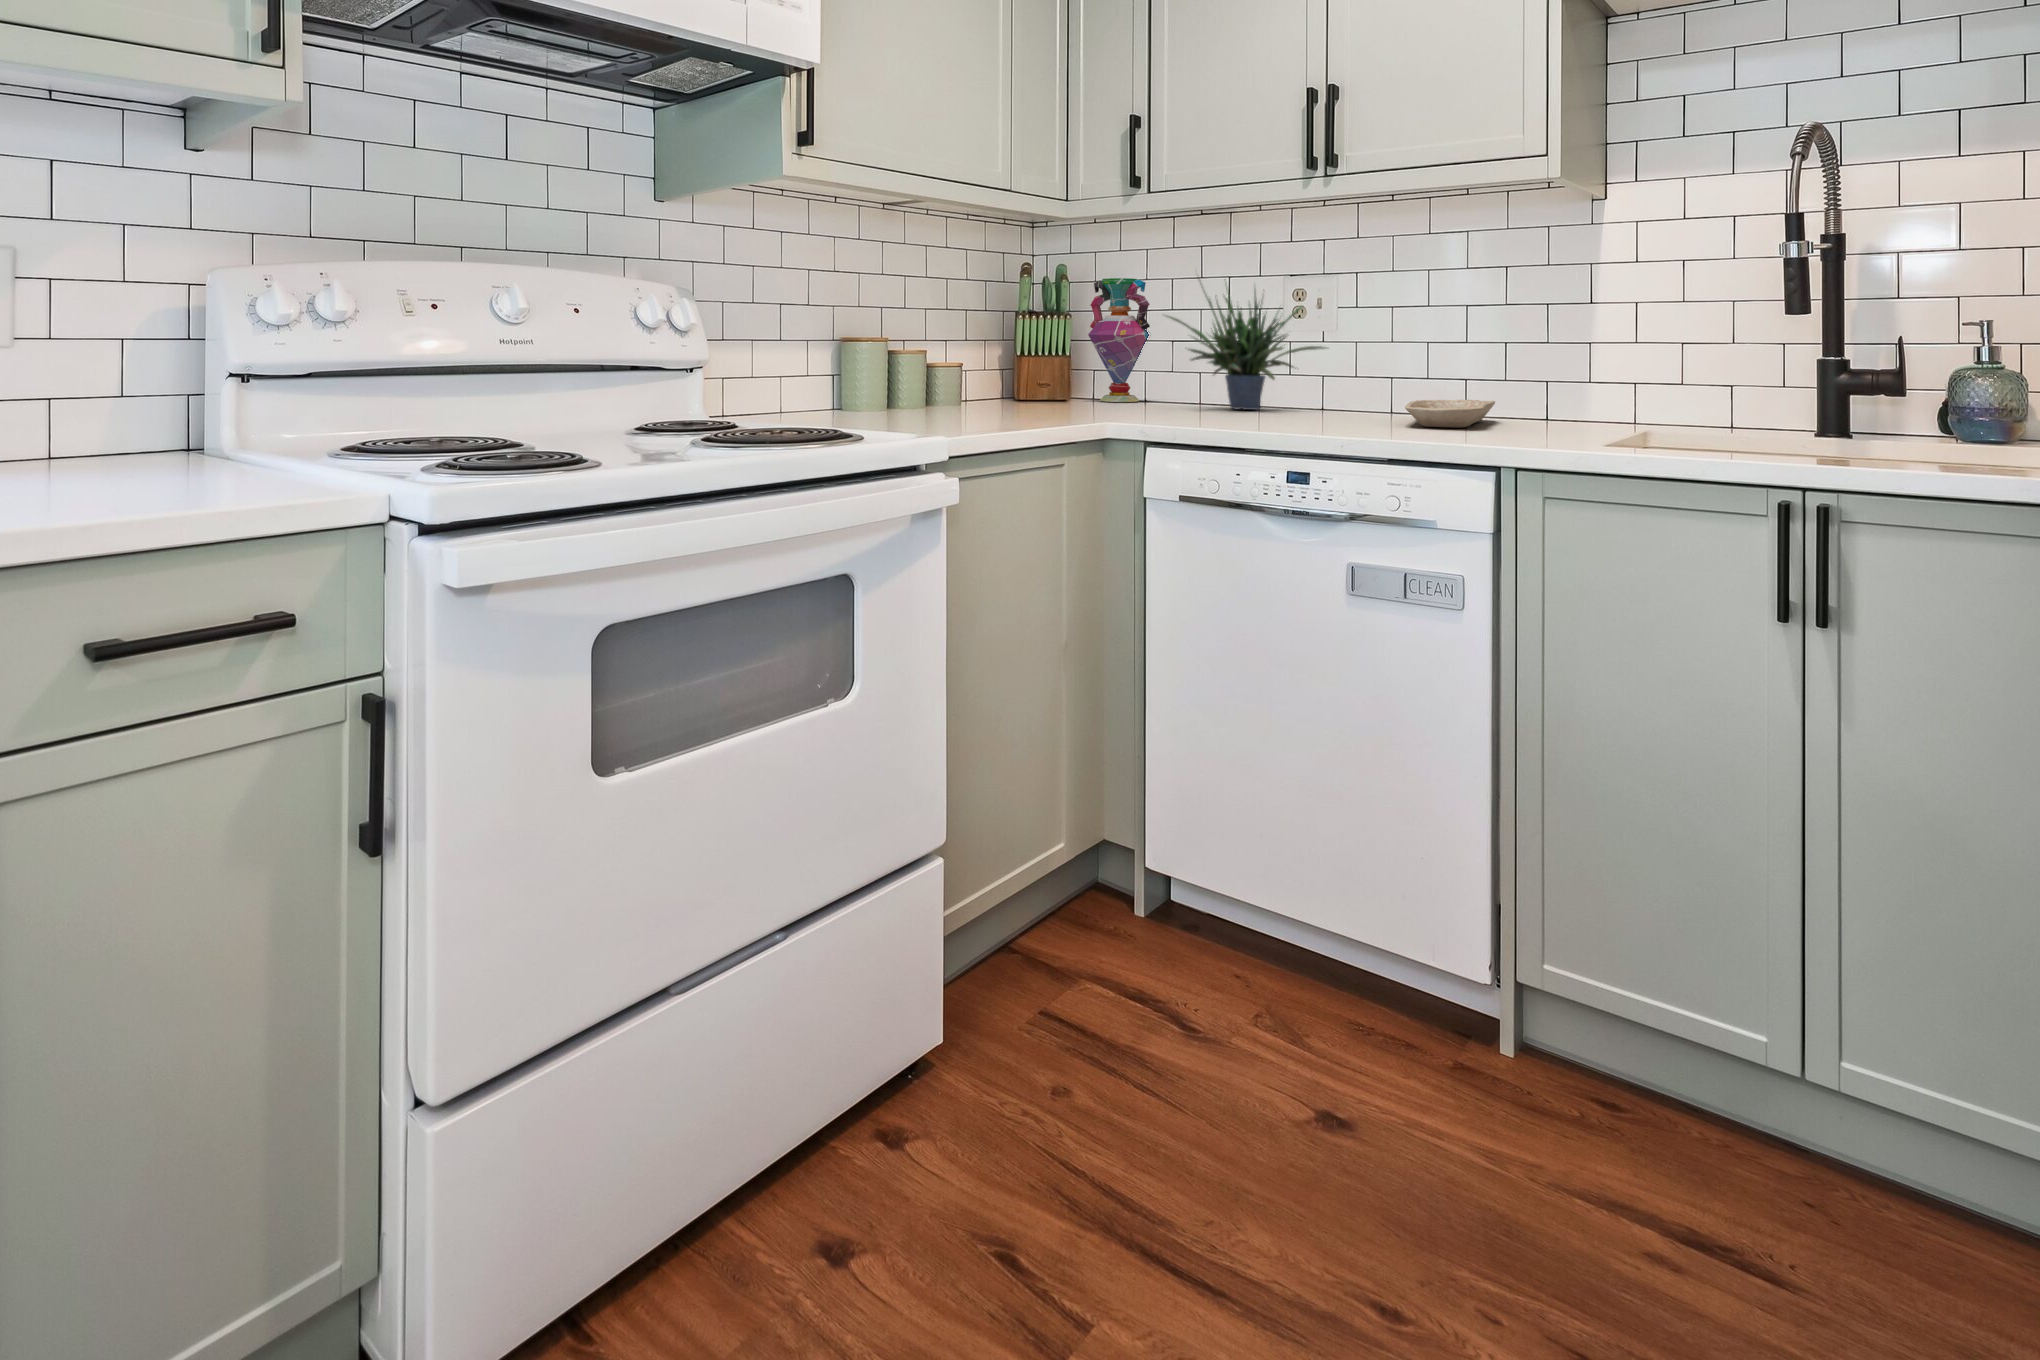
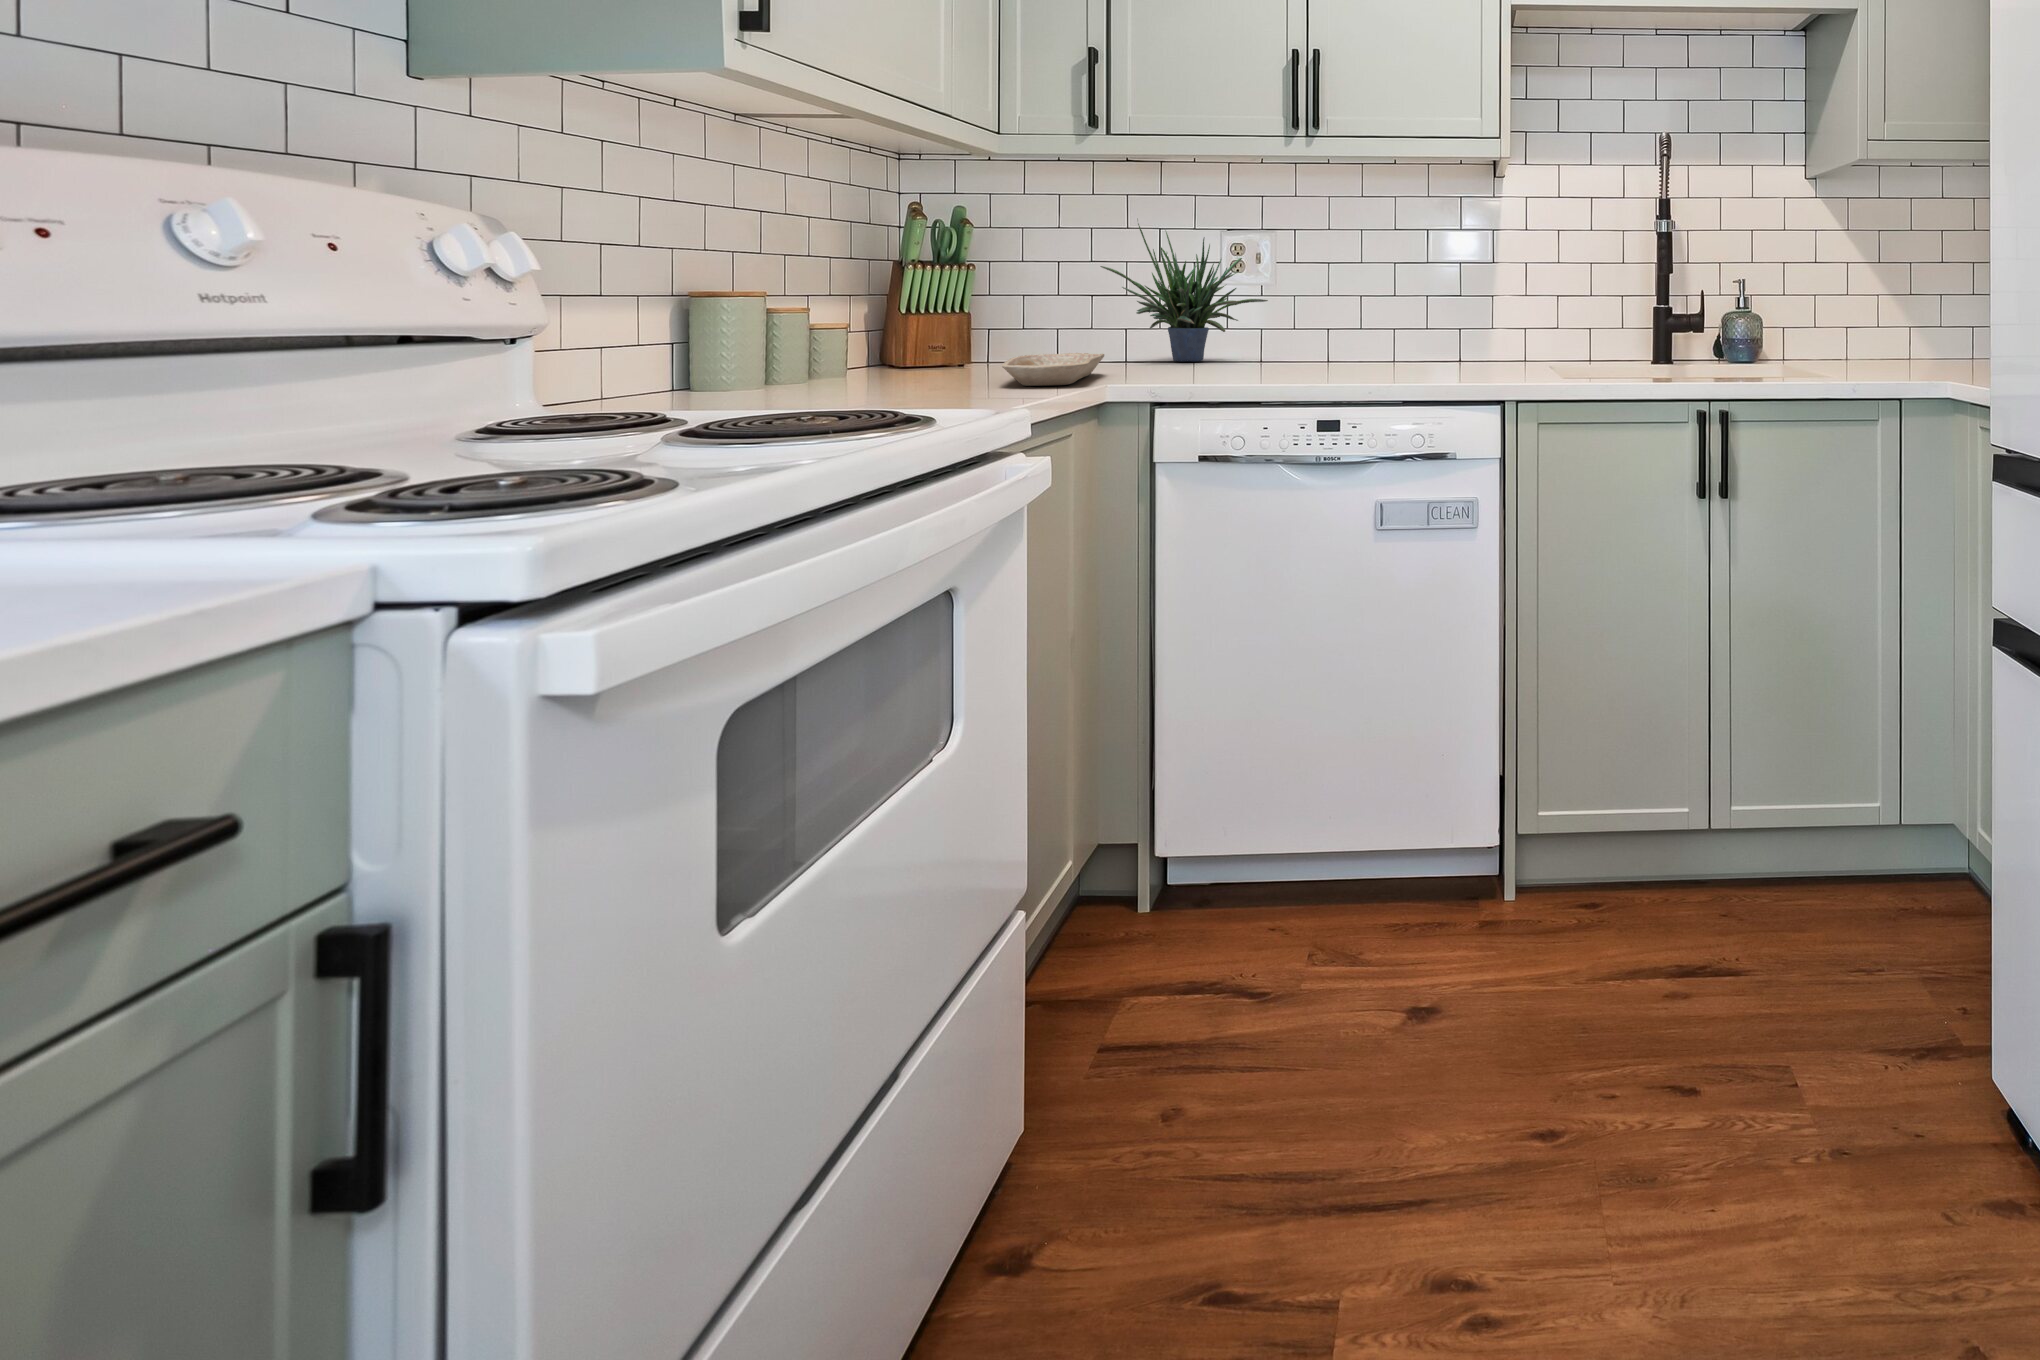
vase: present [1088,278,1150,402] -> none [990,225,1066,358]
tray: present [1405,400,1495,428] -> present [1002,353,1104,386]

